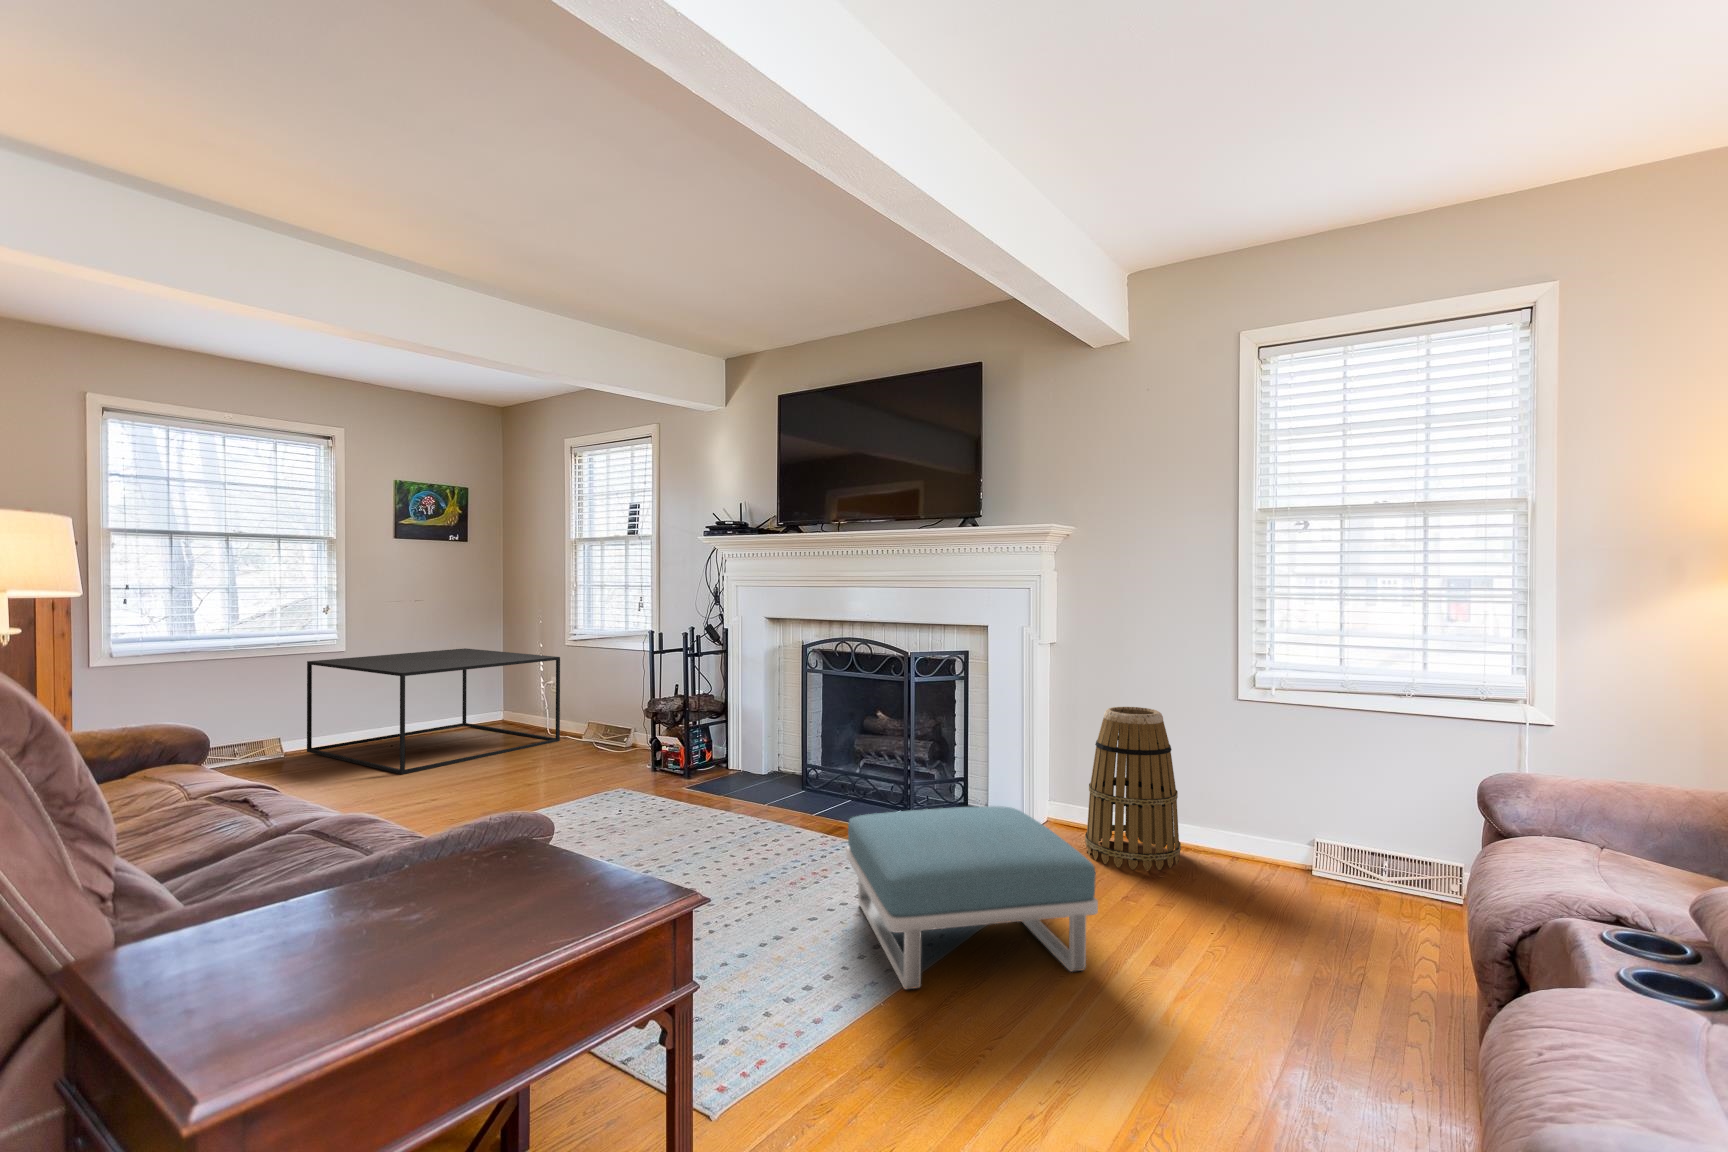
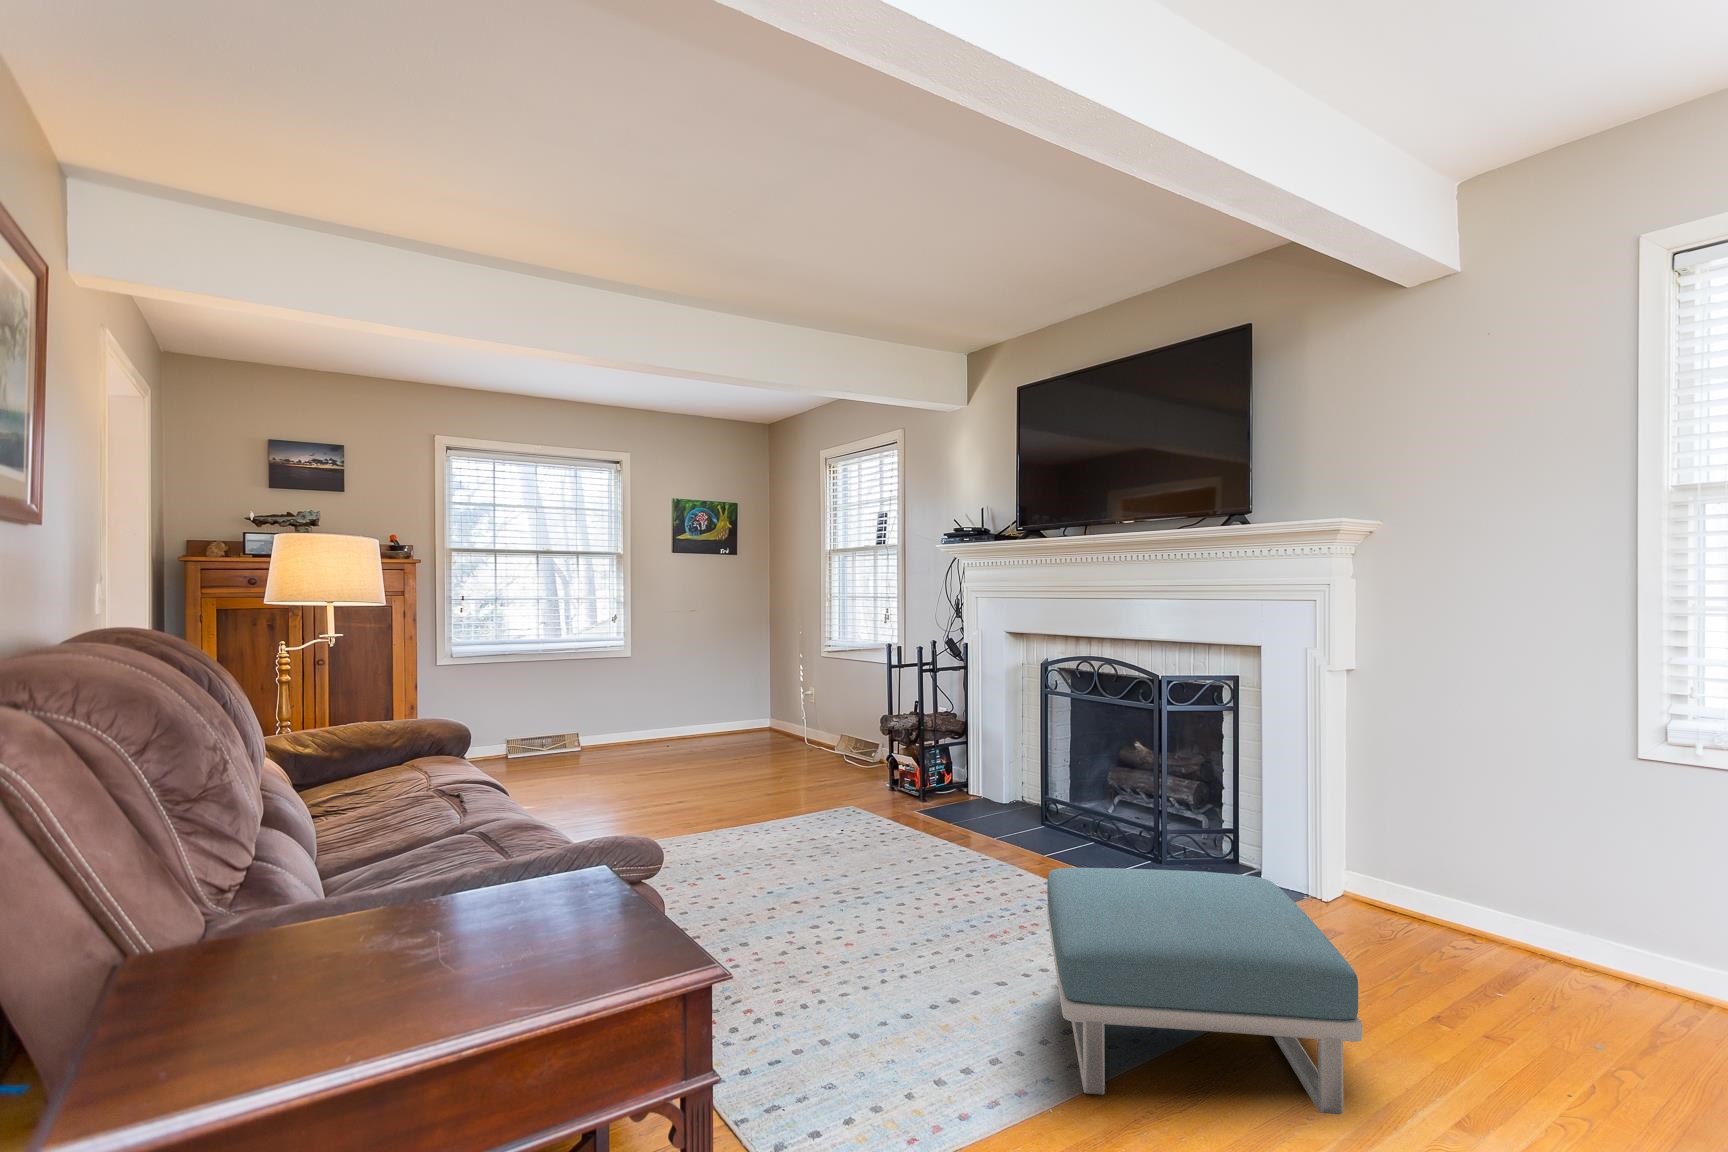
coffee table: present [307,648,560,774] -> none [599,657,814,776]
basket: present [1085,707,1181,871] -> none [1391,757,1540,987]

